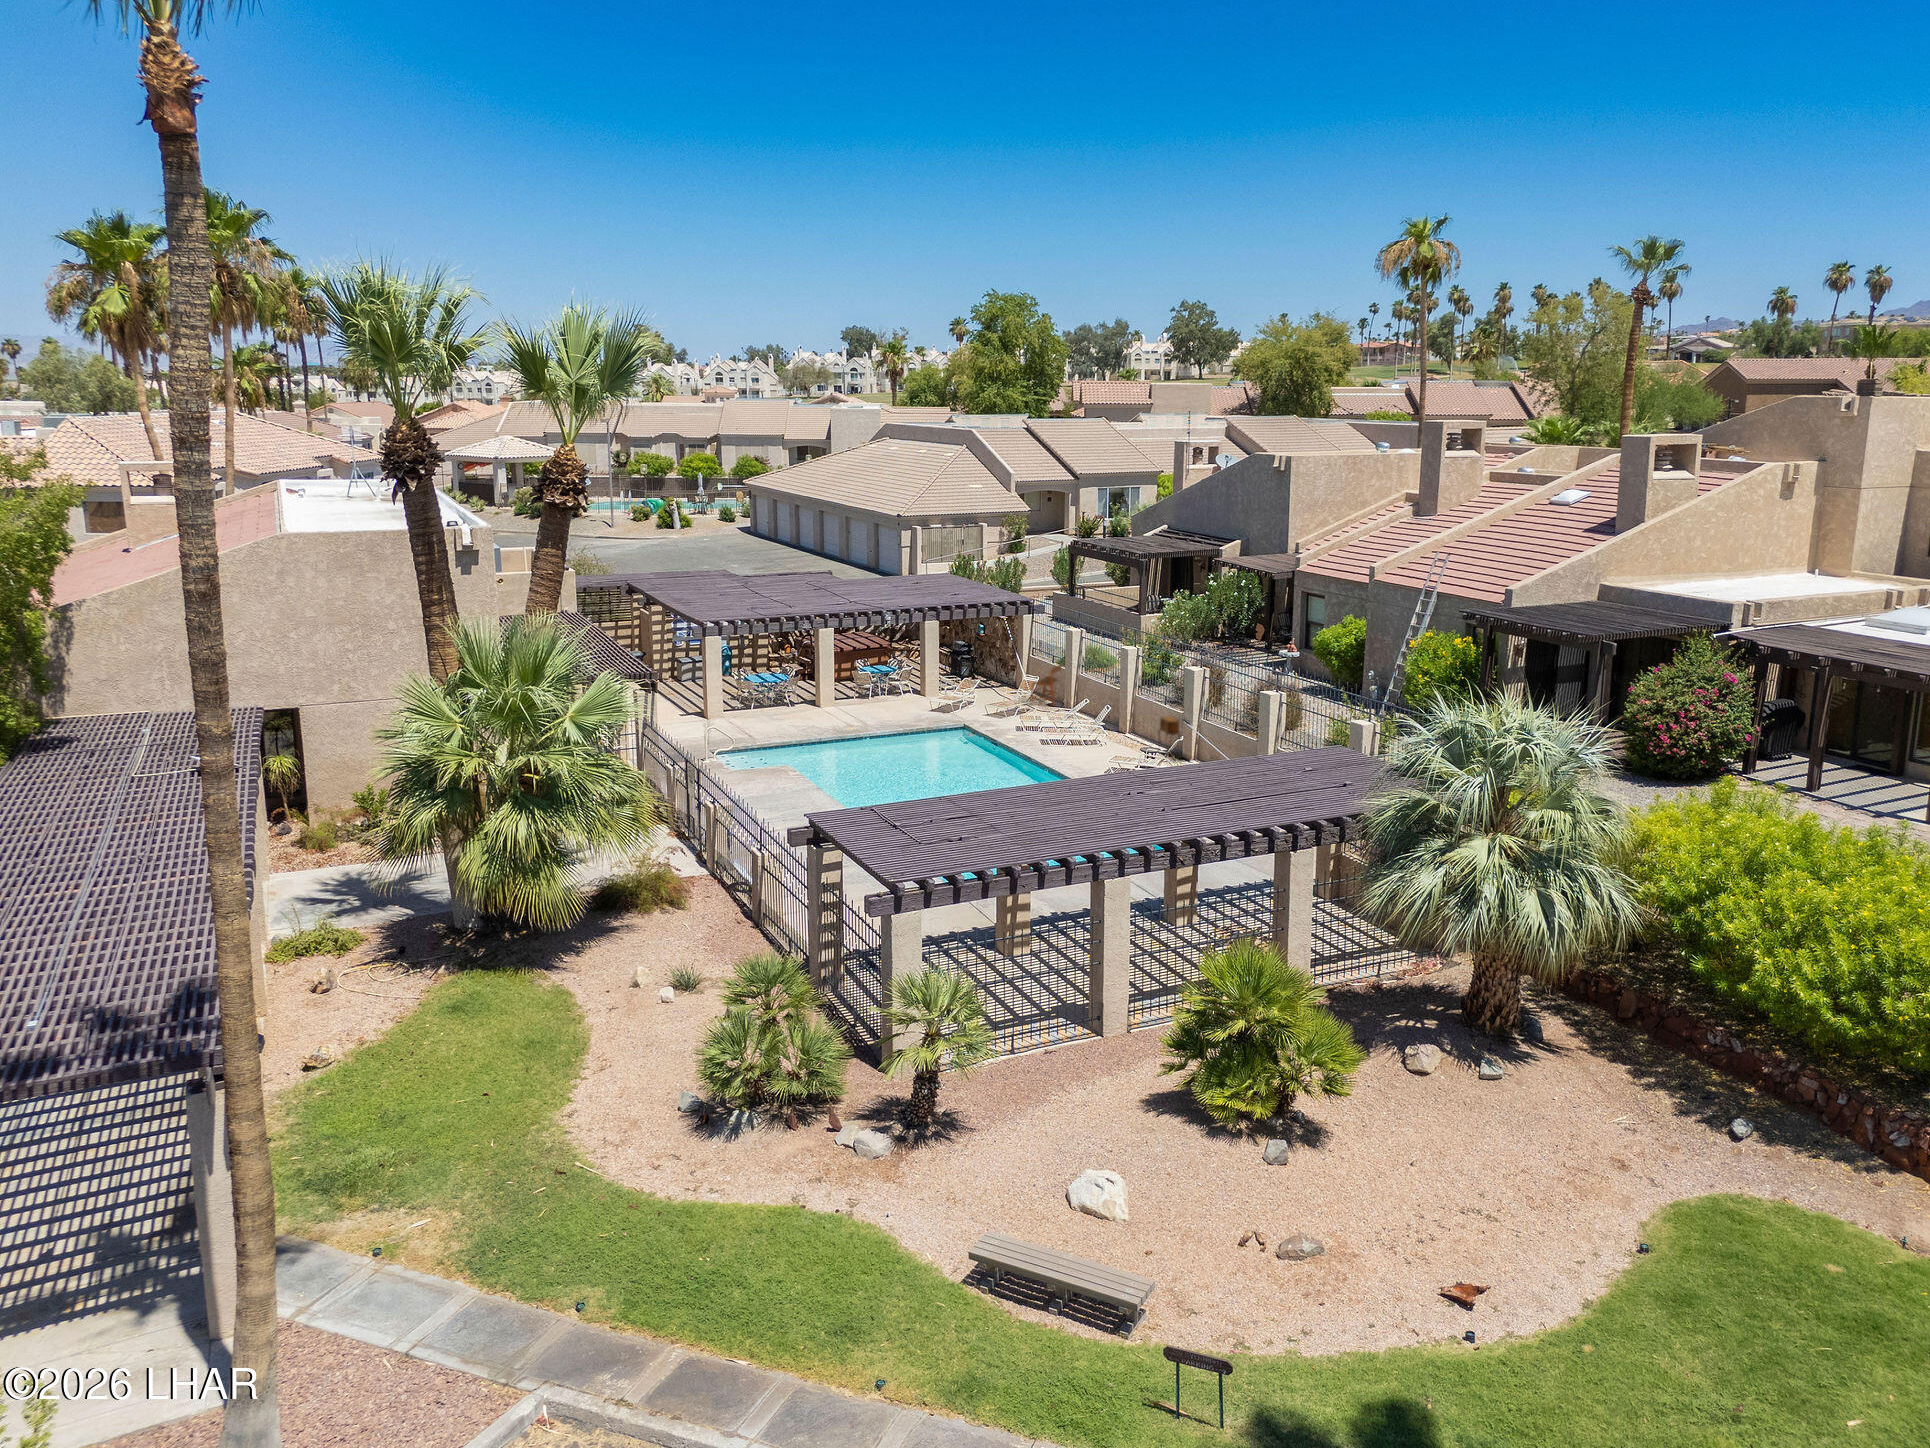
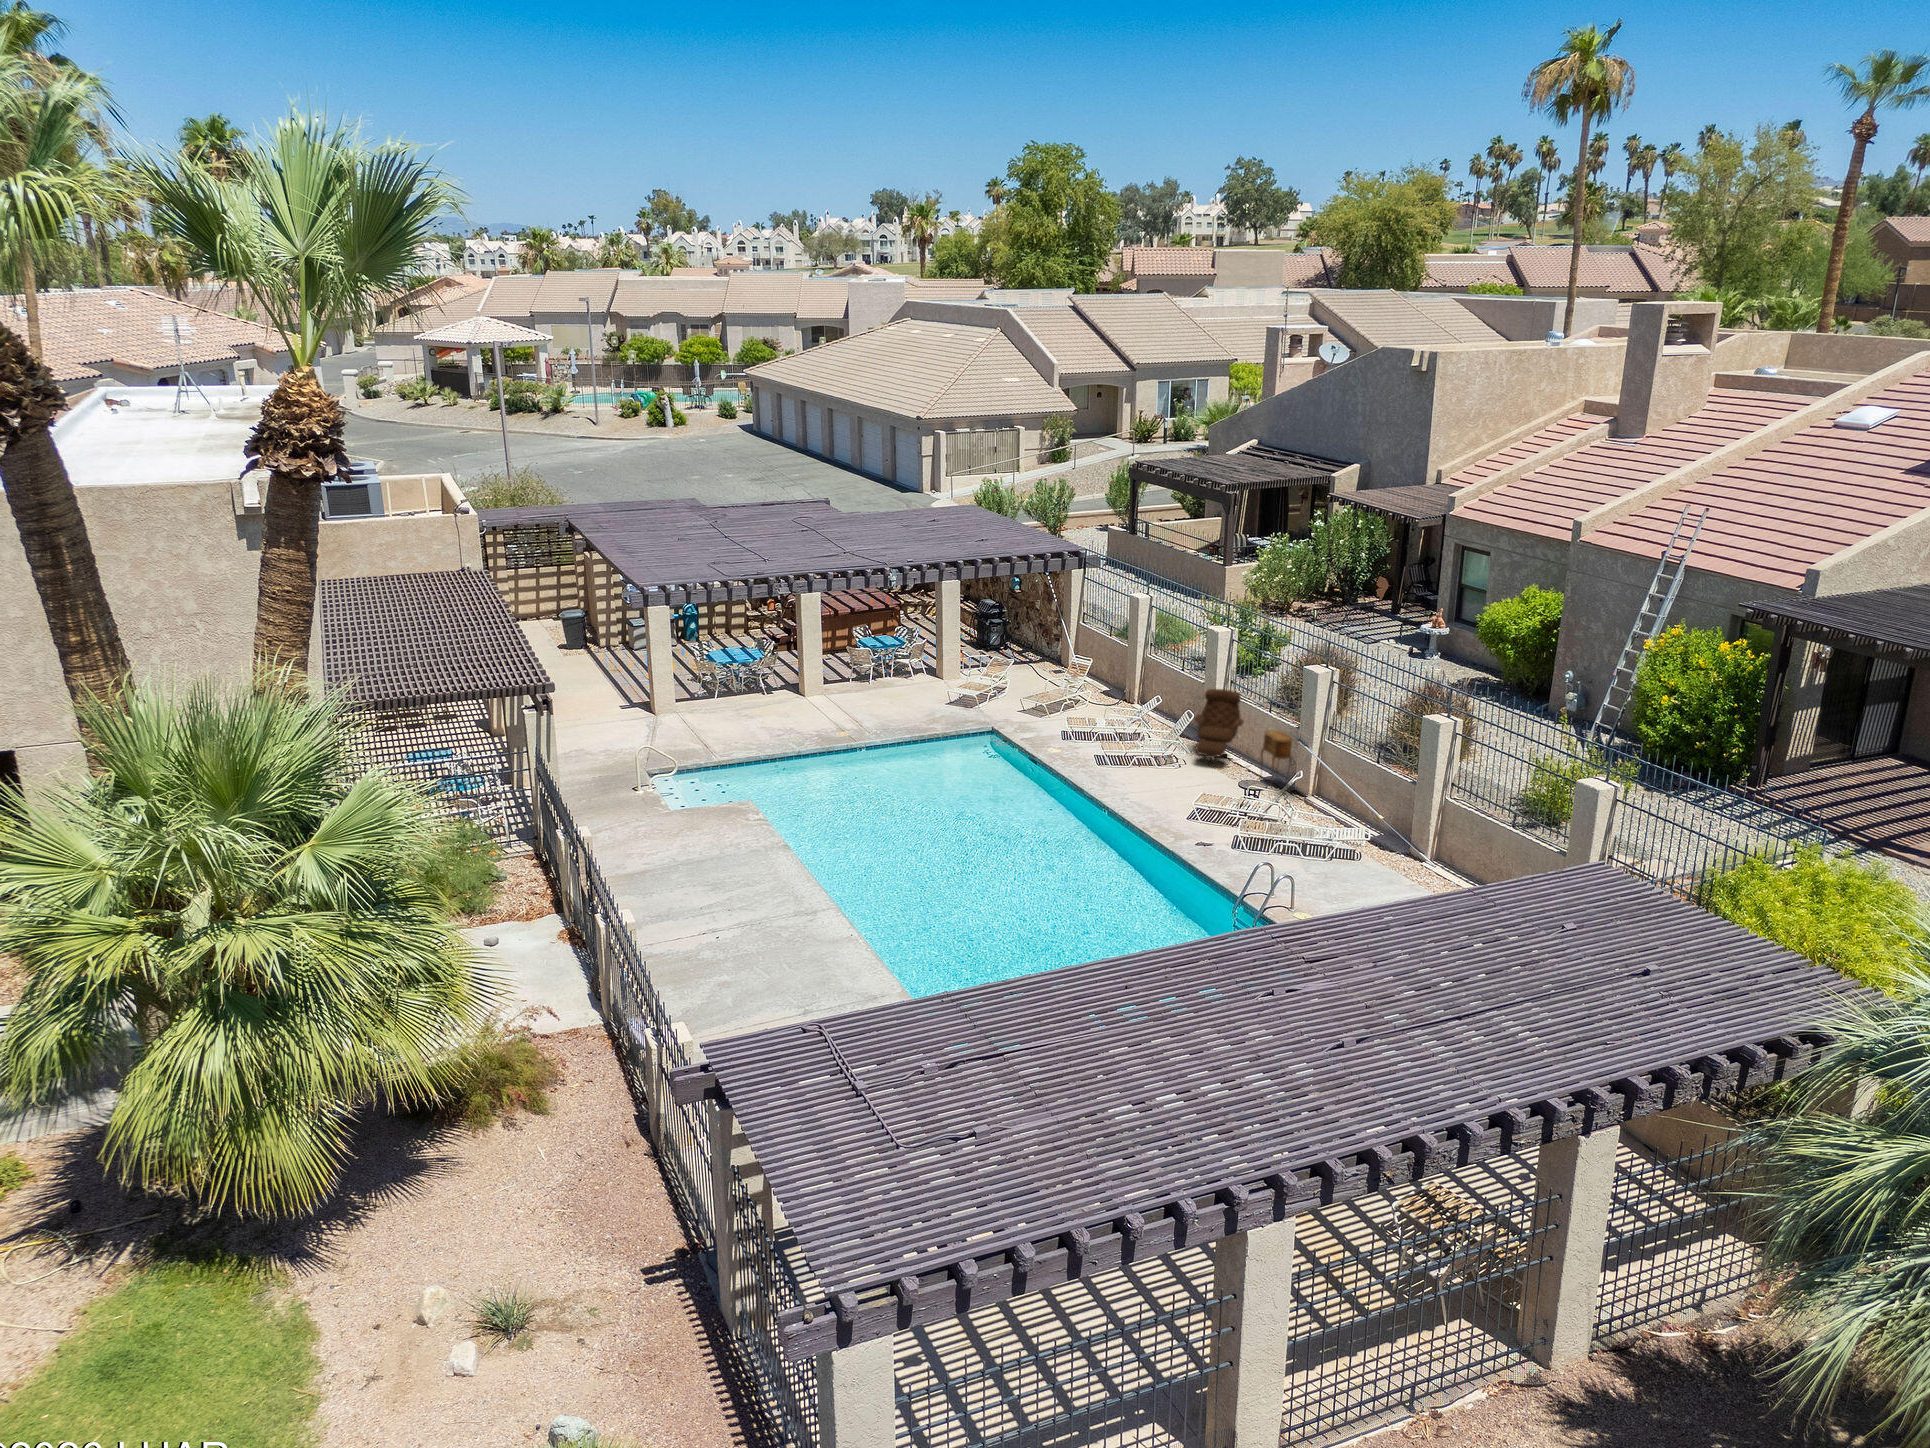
bench: present [1030,665,1062,705] -> none [1082,637,1130,697]
lounge chair: none [1111,691,1147,744] -> present [1195,689,1243,762]

